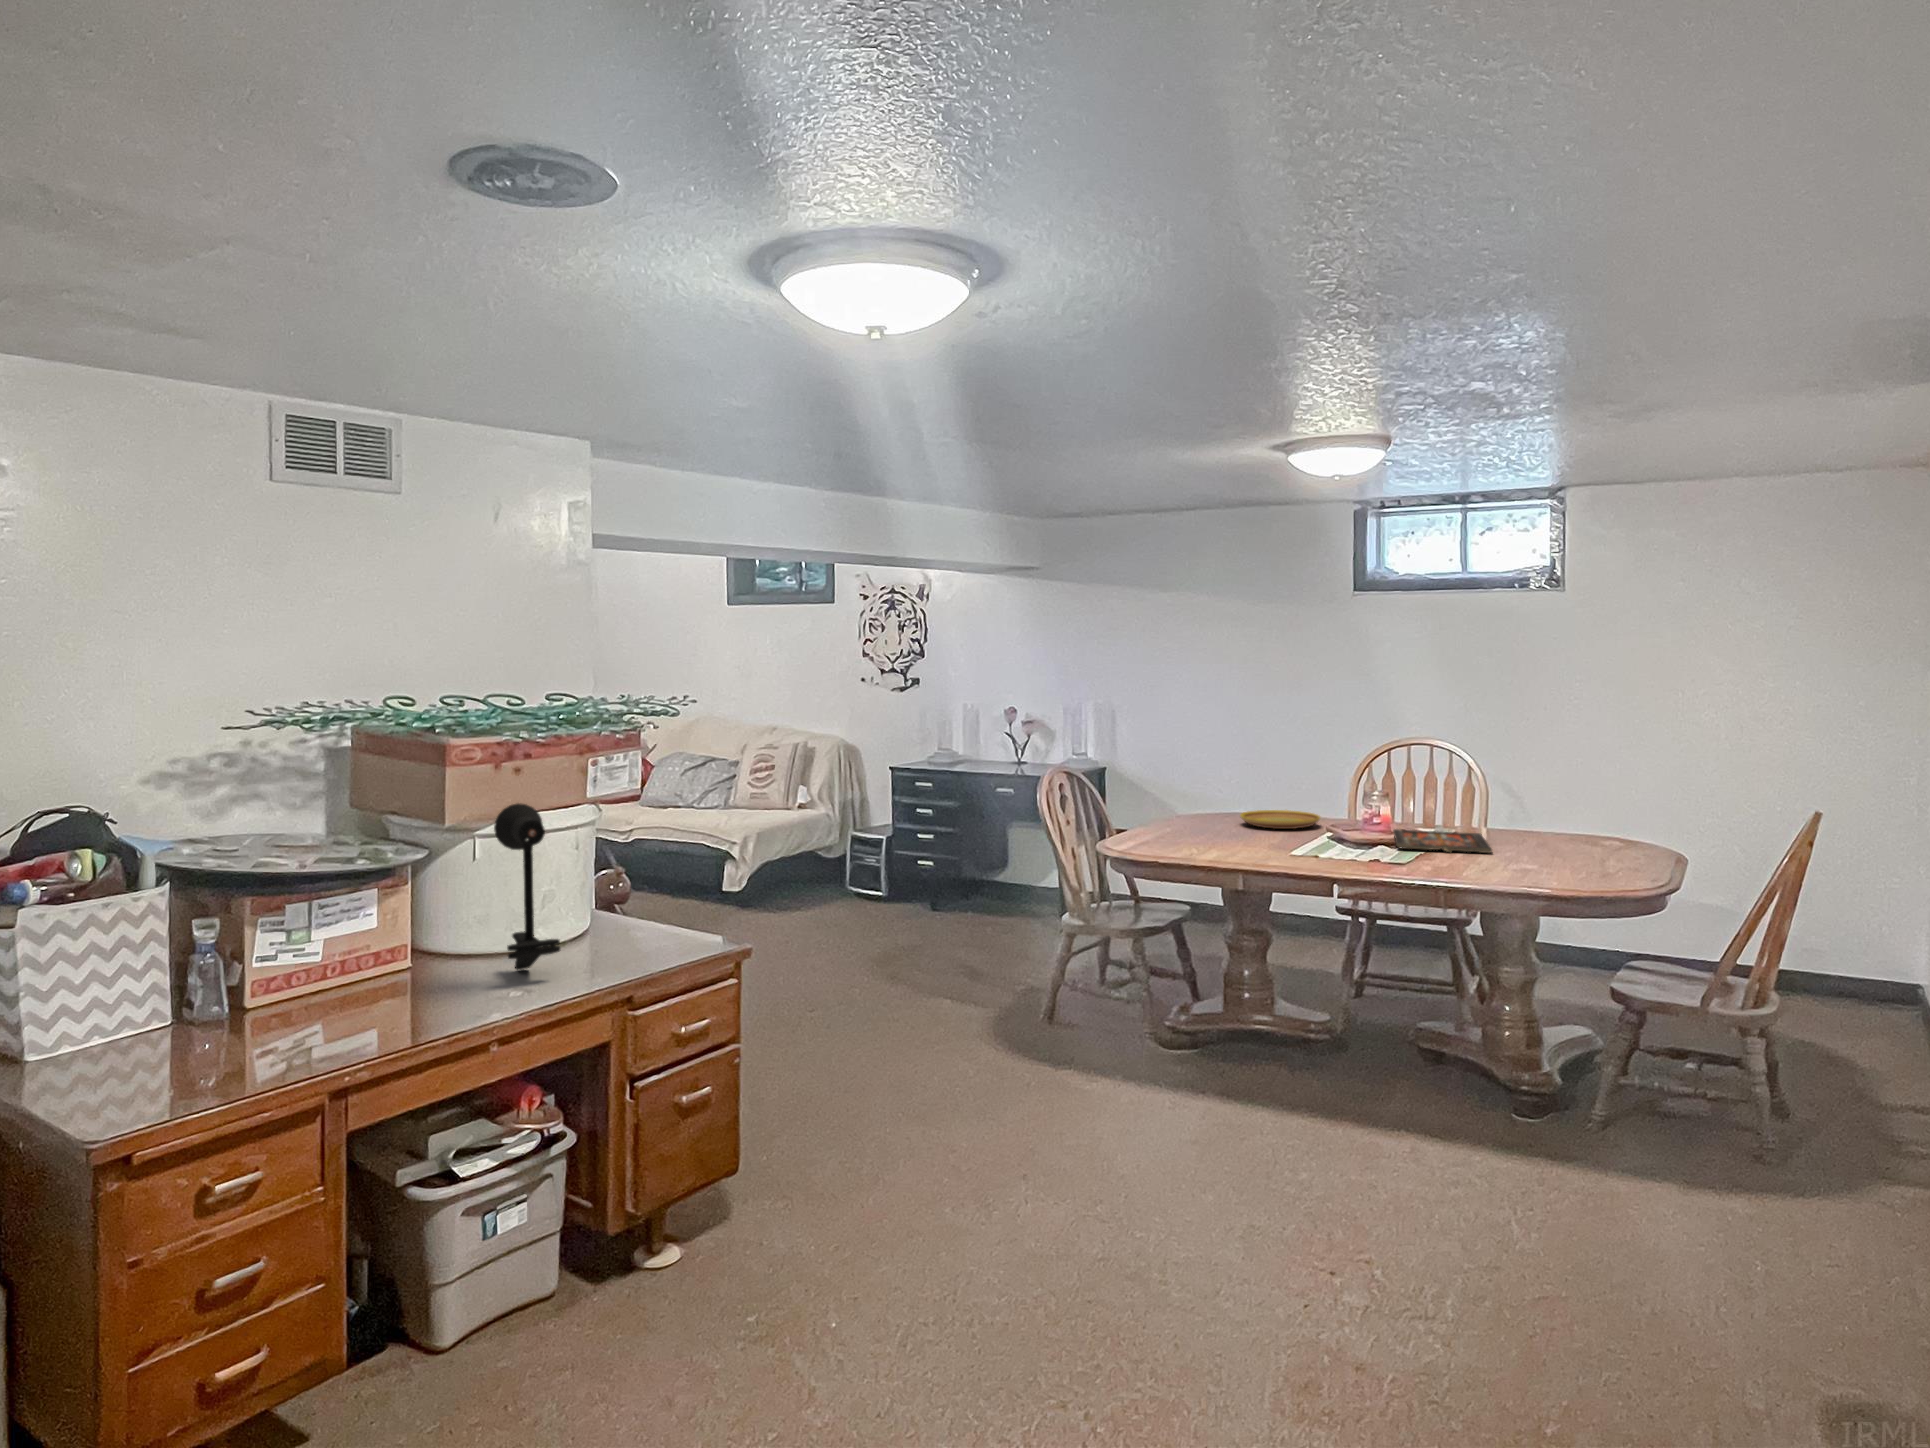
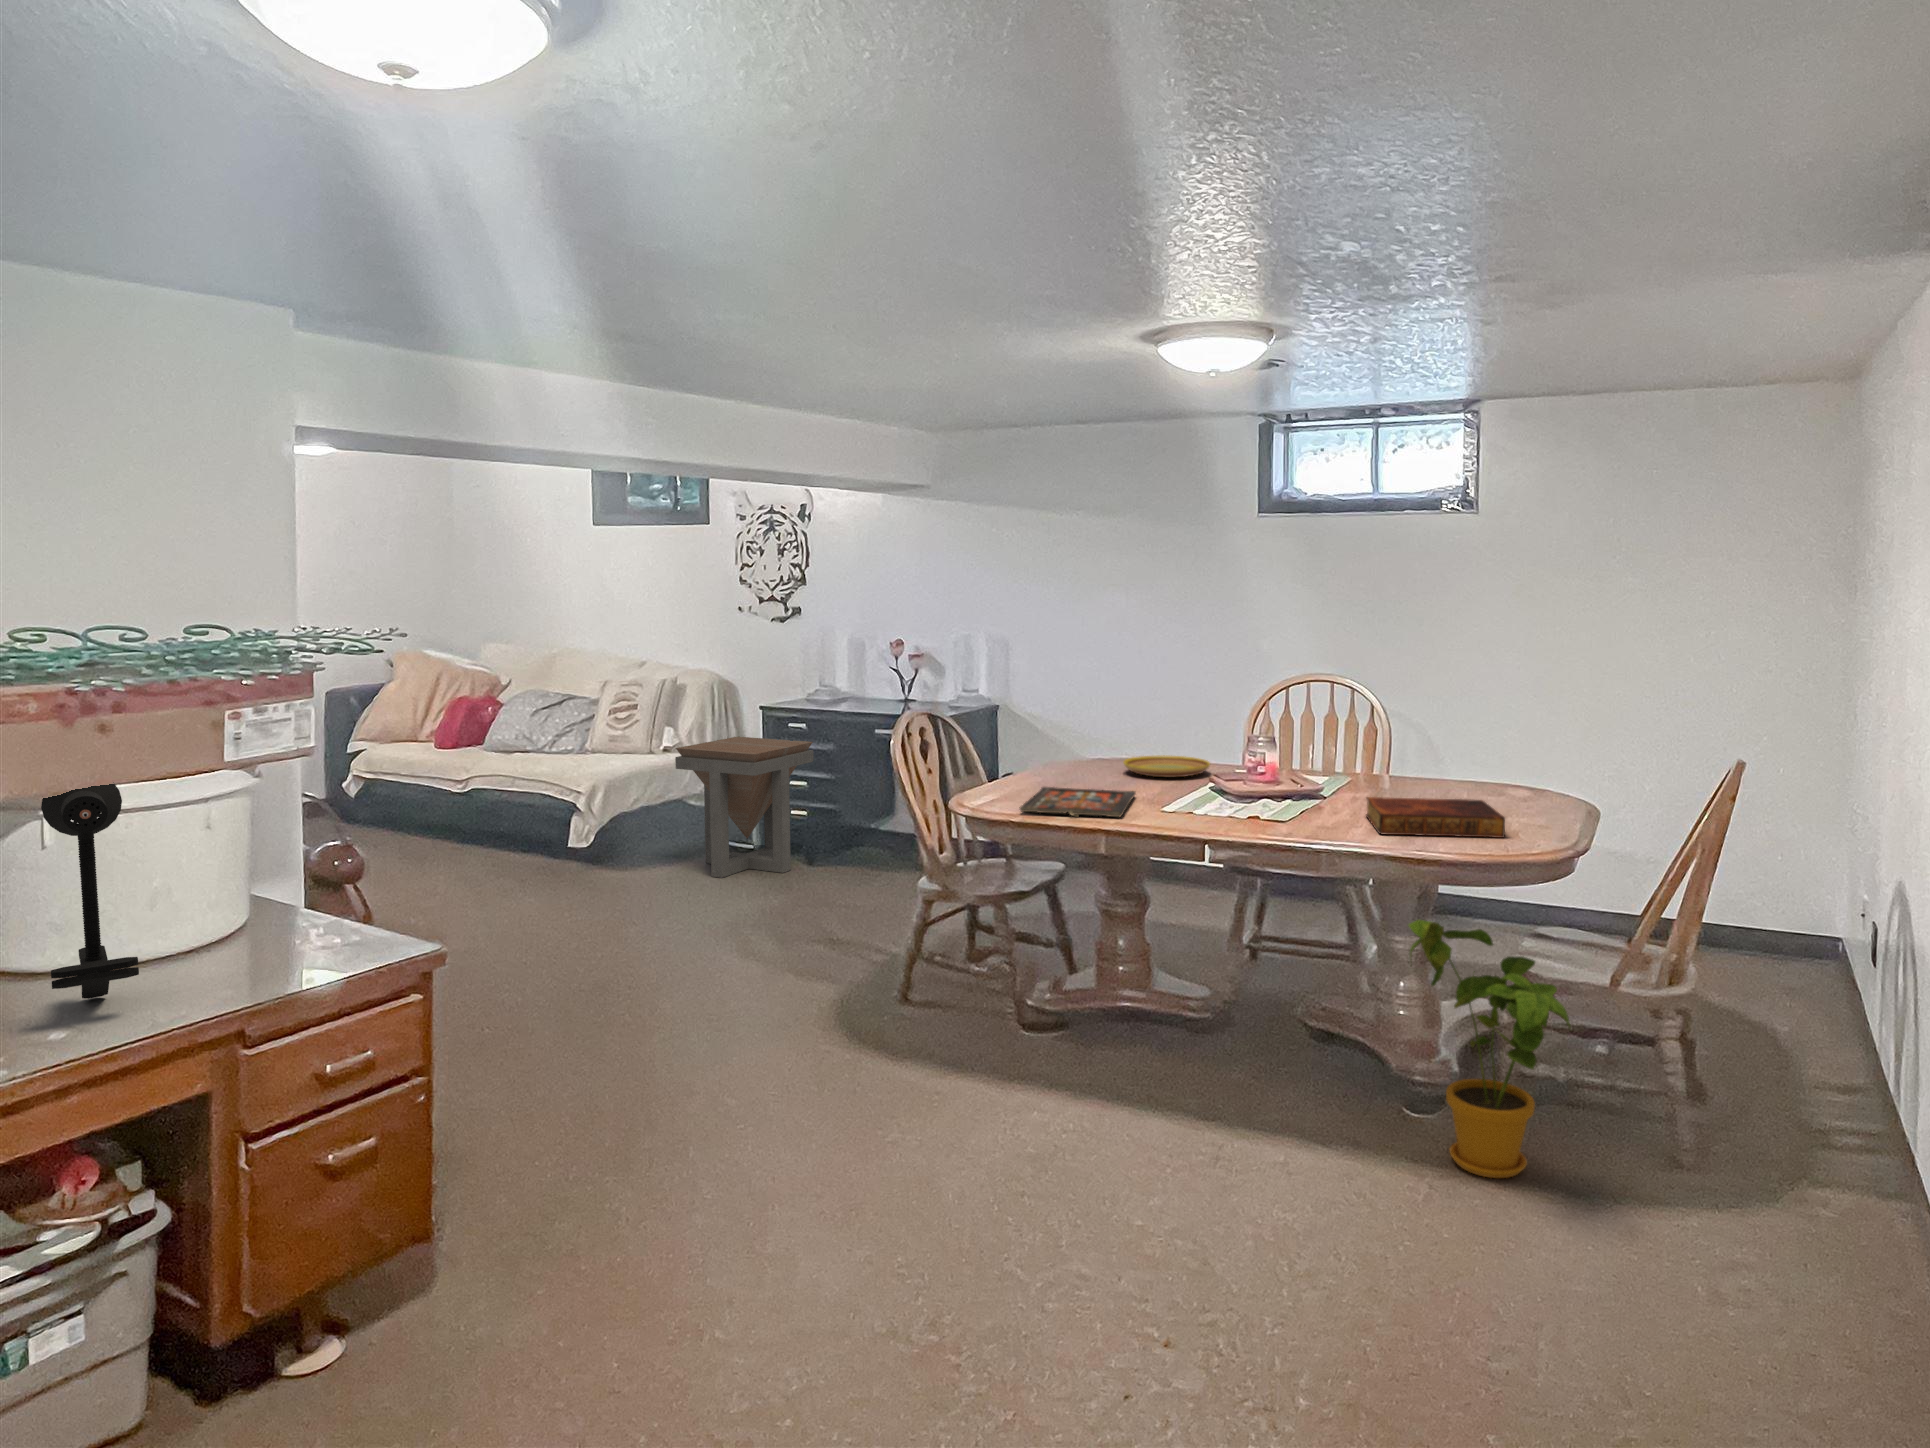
side table: none [818,795,938,922] -> present [675,737,814,878]
board game: present [1393,829,1492,853] -> present [1020,787,1135,817]
book: none [1471,844,1602,879] -> present [1366,797,1505,838]
house plant: none [1516,946,1669,1177] -> present [1408,920,1571,1178]

